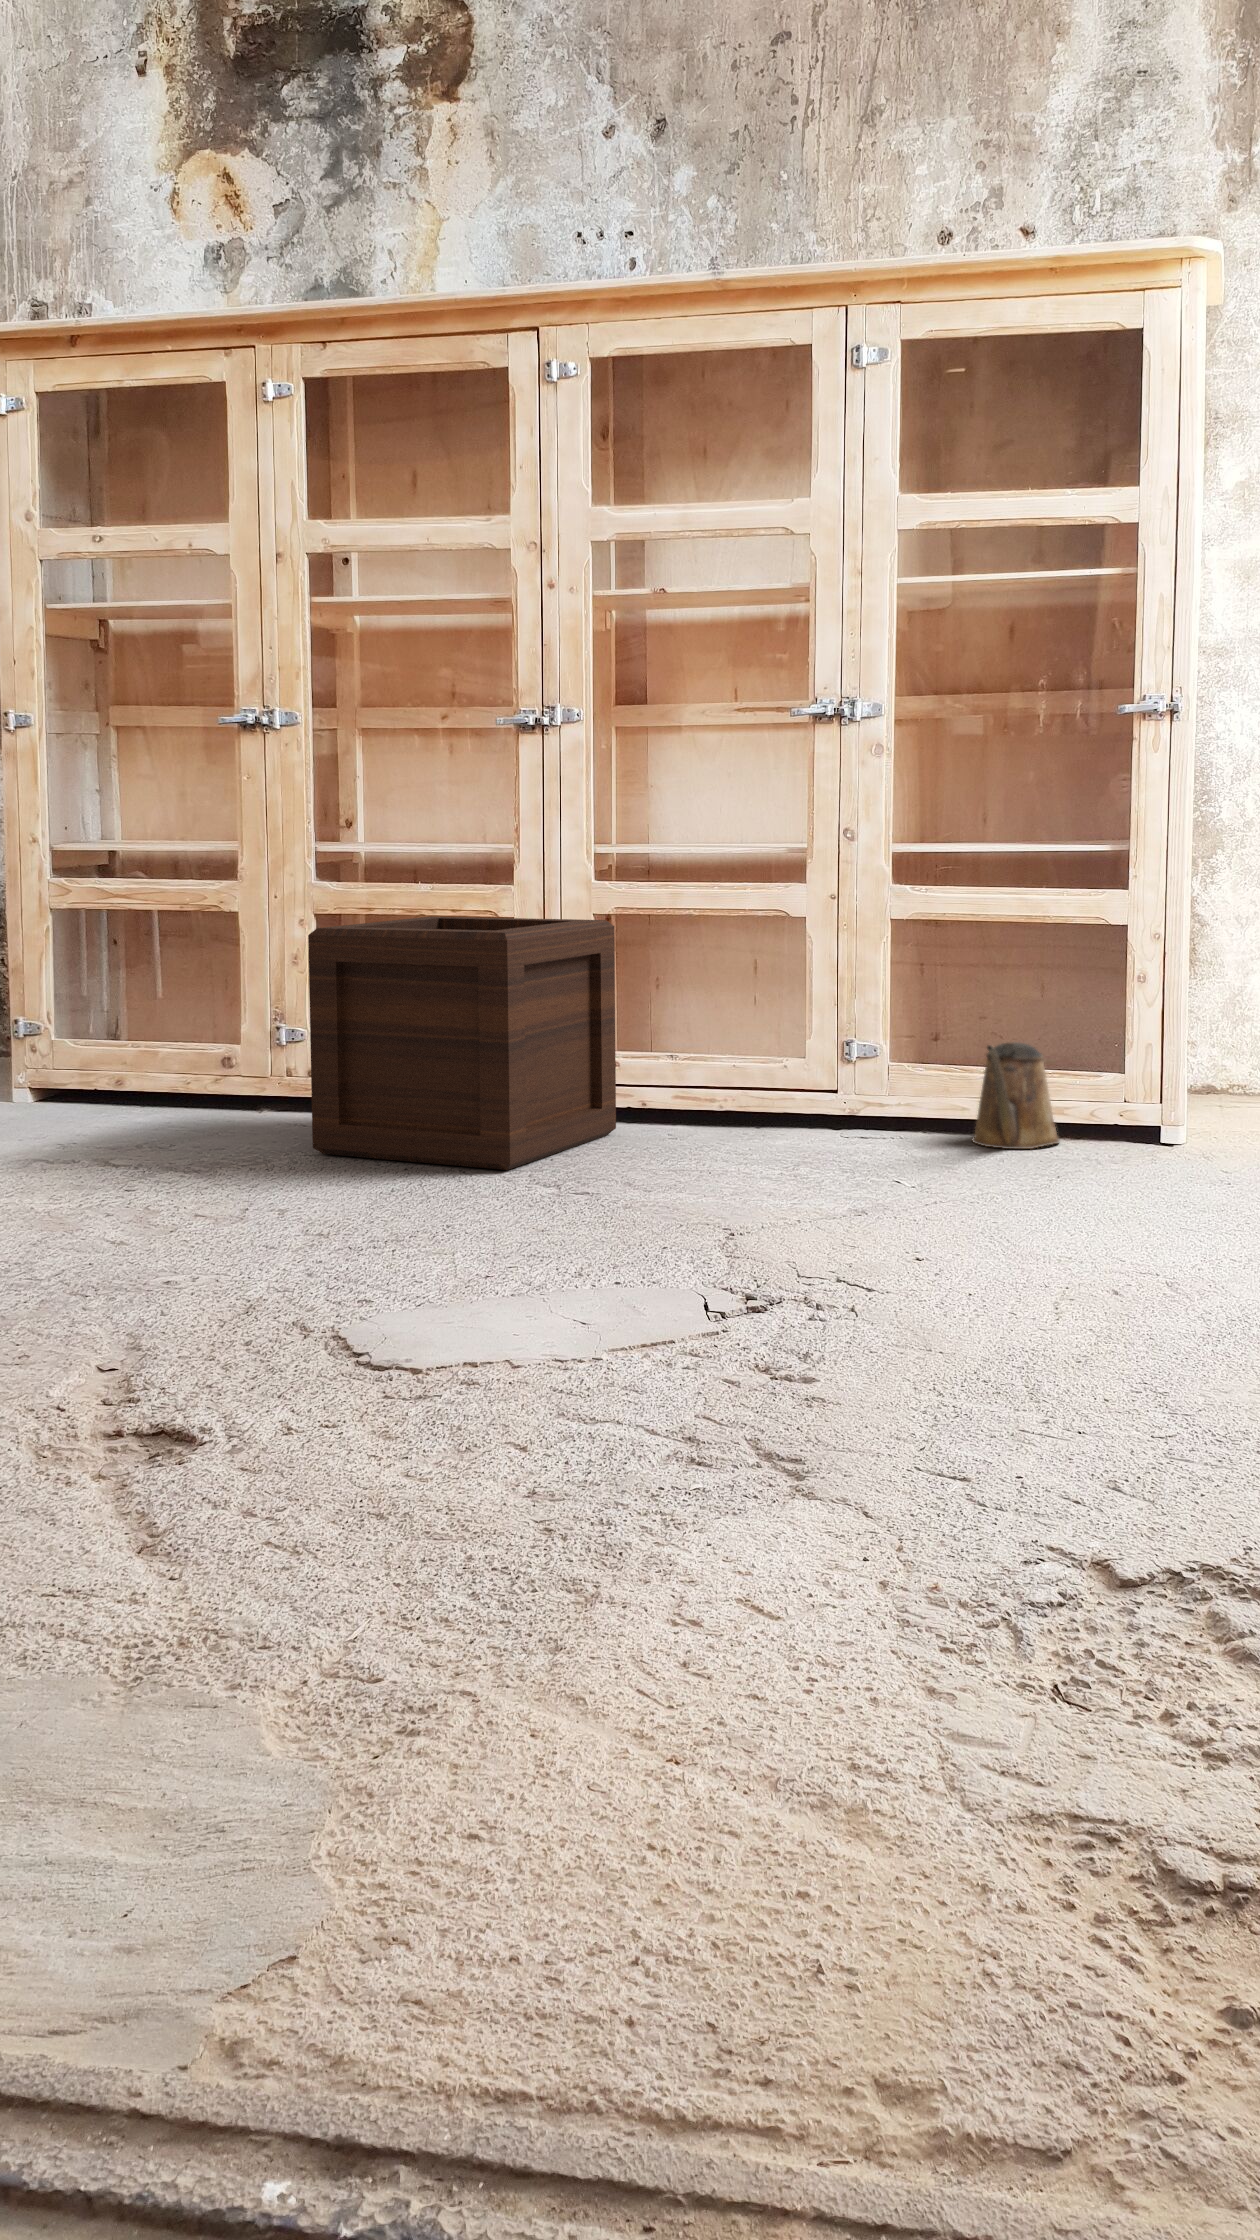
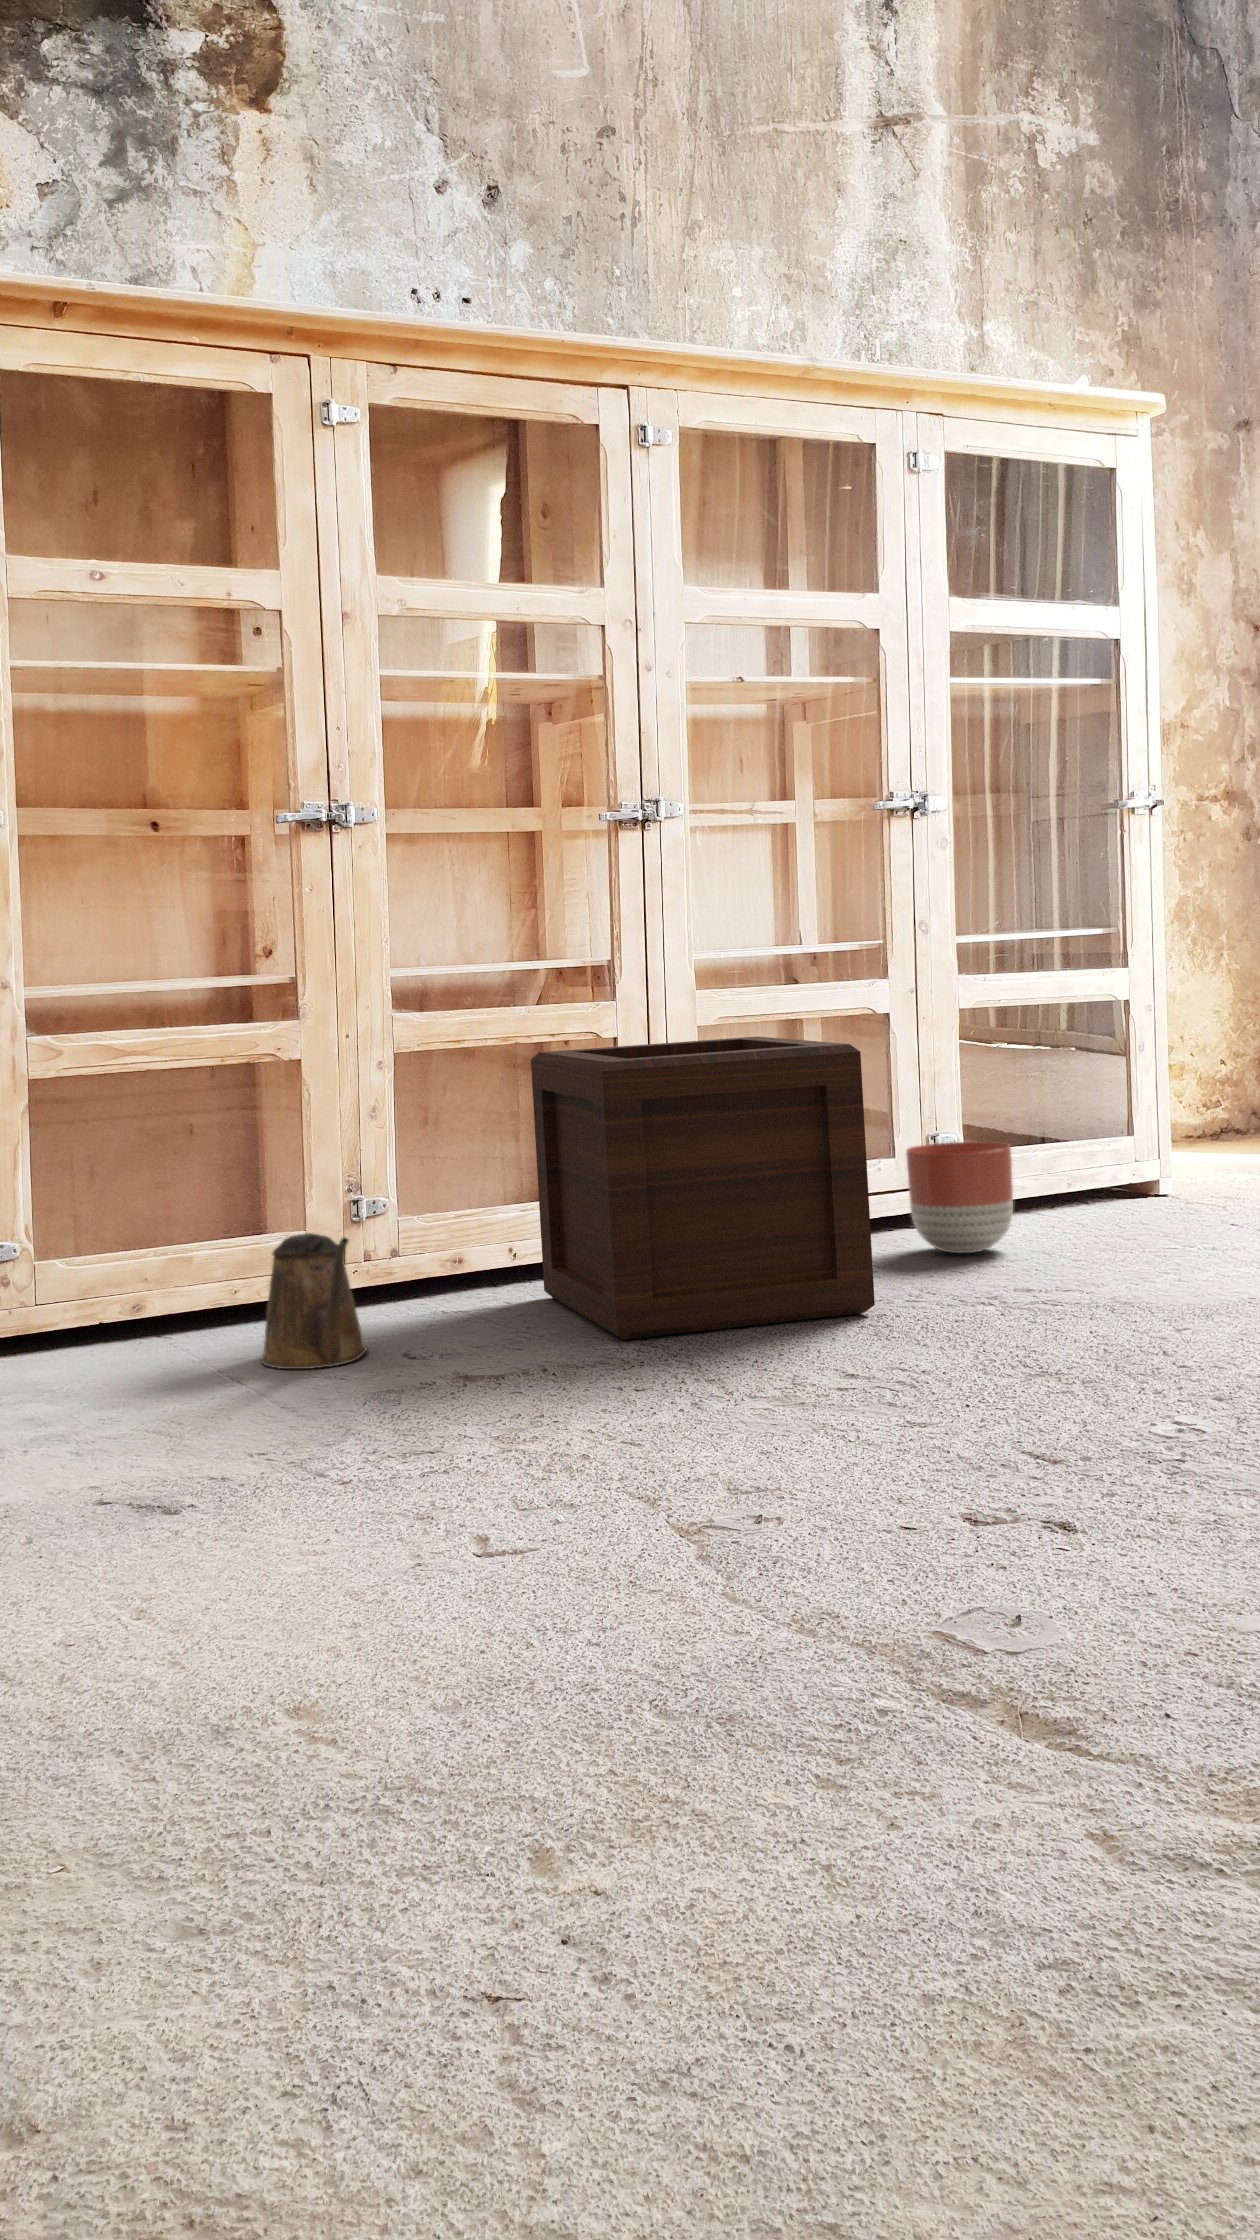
planter: none [748,1040,848,1148] -> present [906,1142,1013,1253]
watering can: present [972,1042,1059,1149] -> present [261,1233,367,1369]

